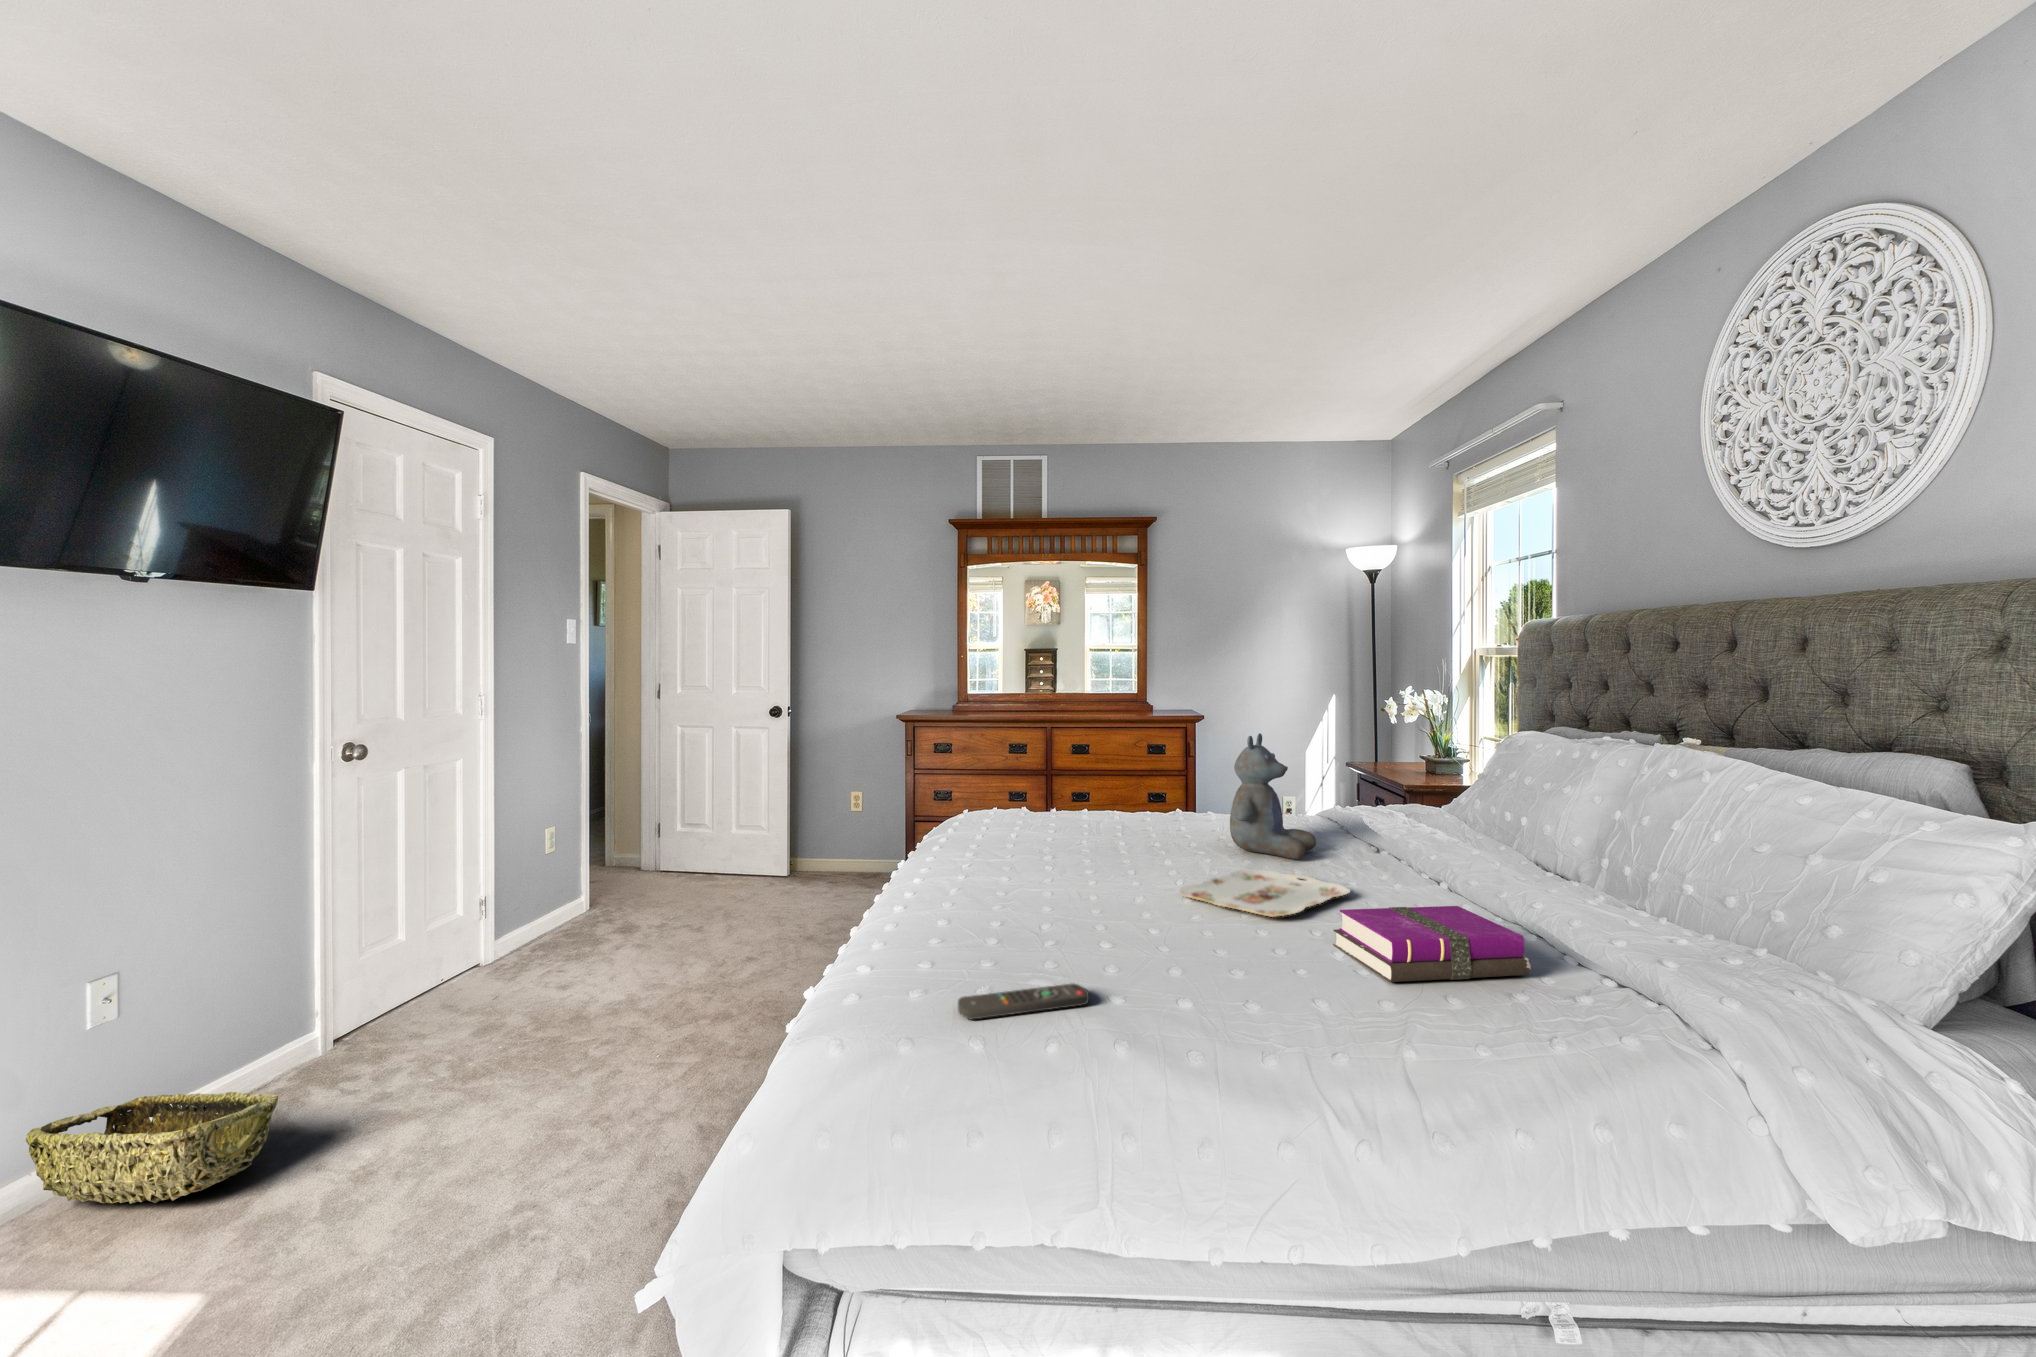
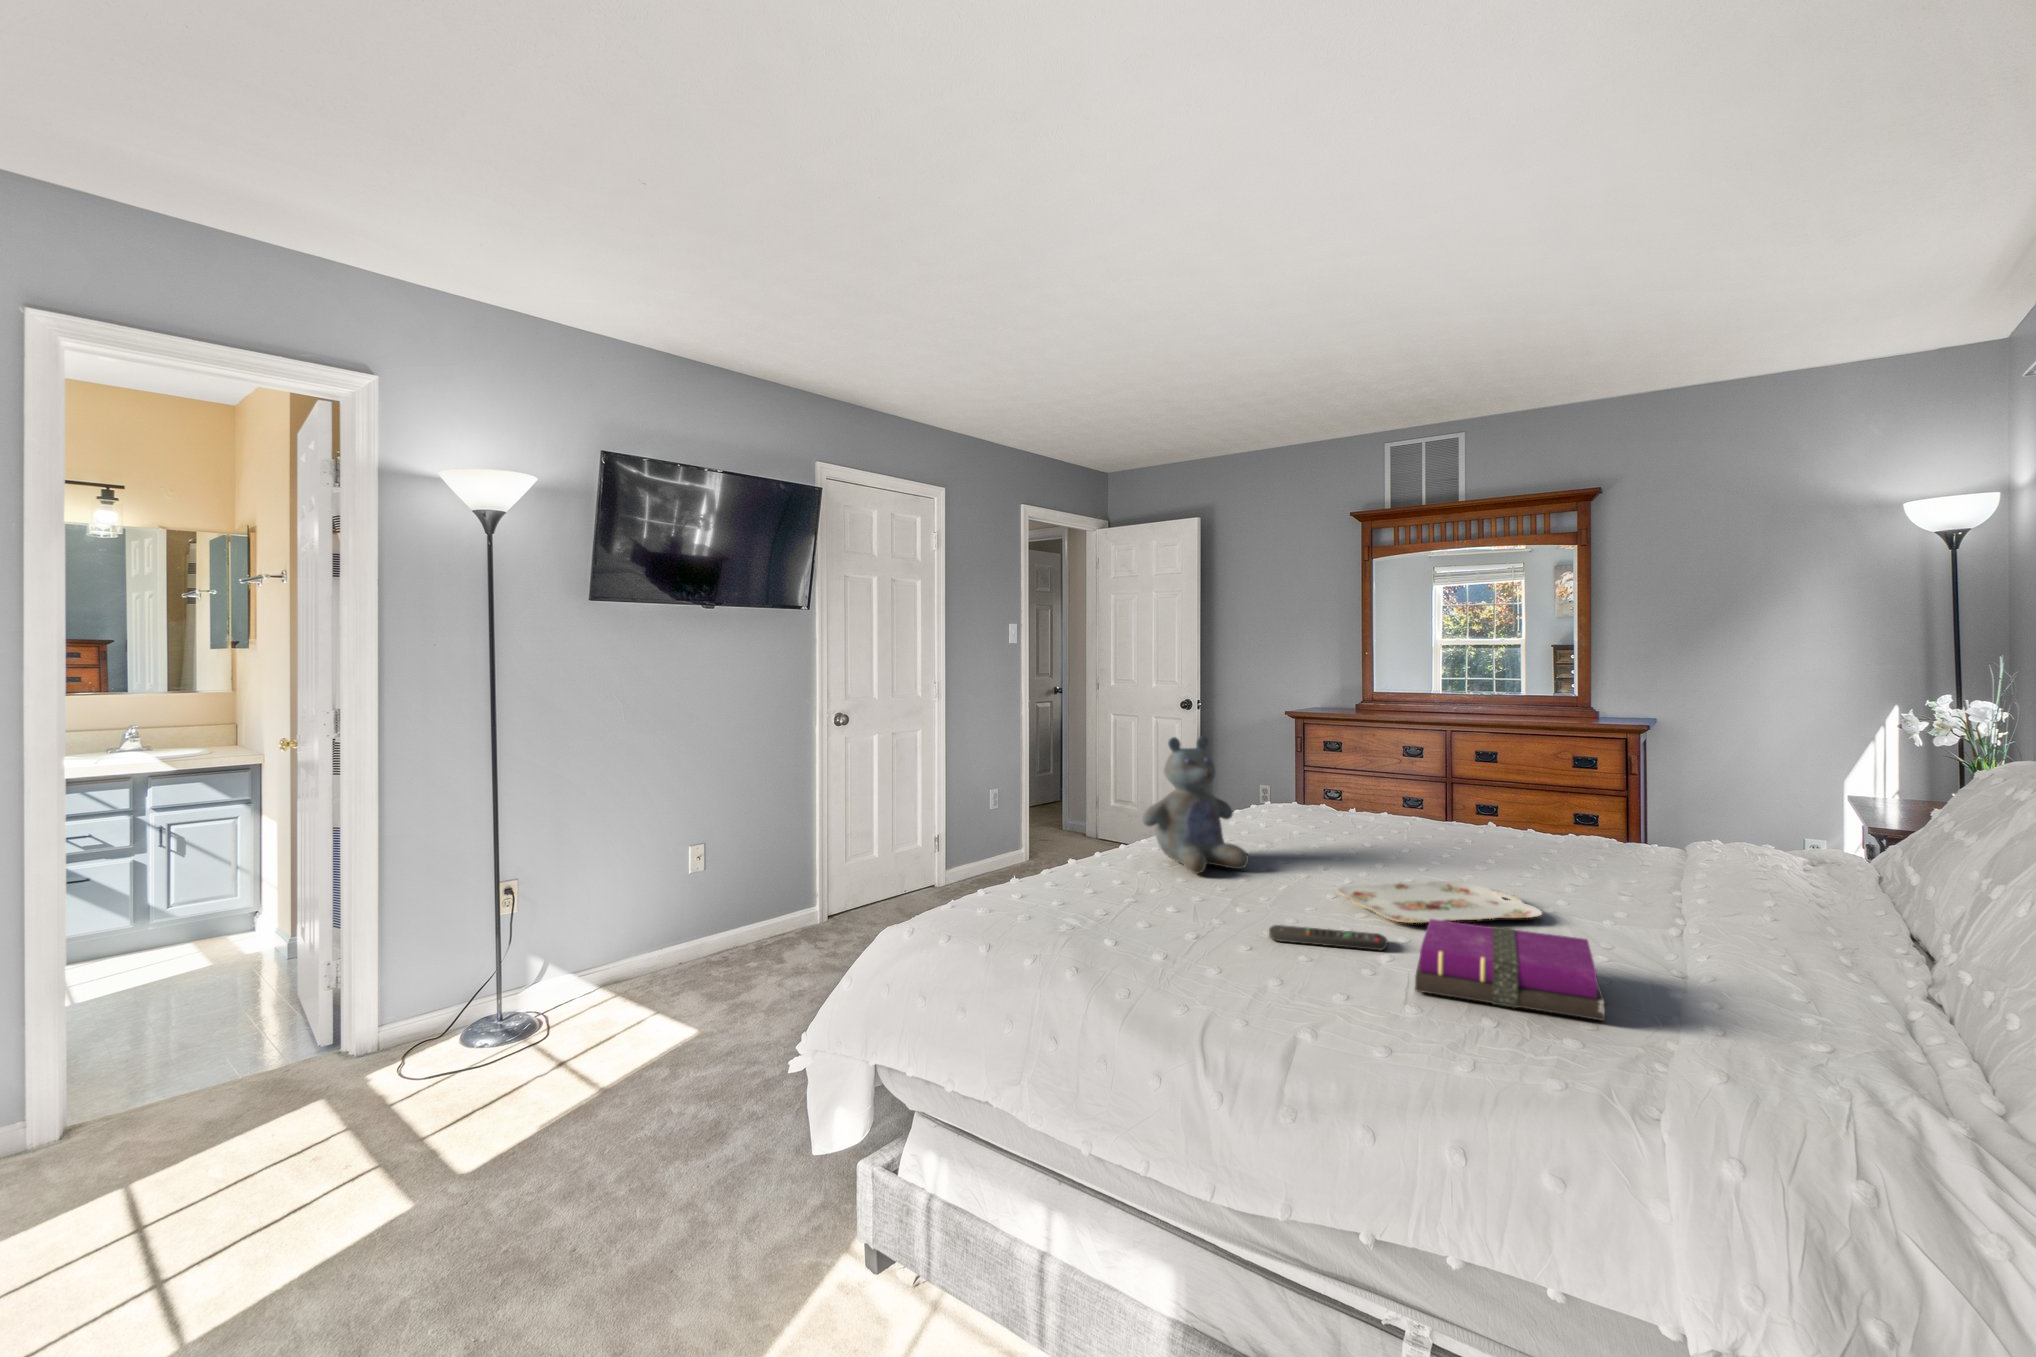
stuffed bear: present [1230,733,1316,859] -> present [1142,736,1249,874]
remote control: present [958,984,1089,1020] -> present [1269,925,1387,950]
woven basket: present [26,1092,278,1204] -> none [658,921,765,981]

